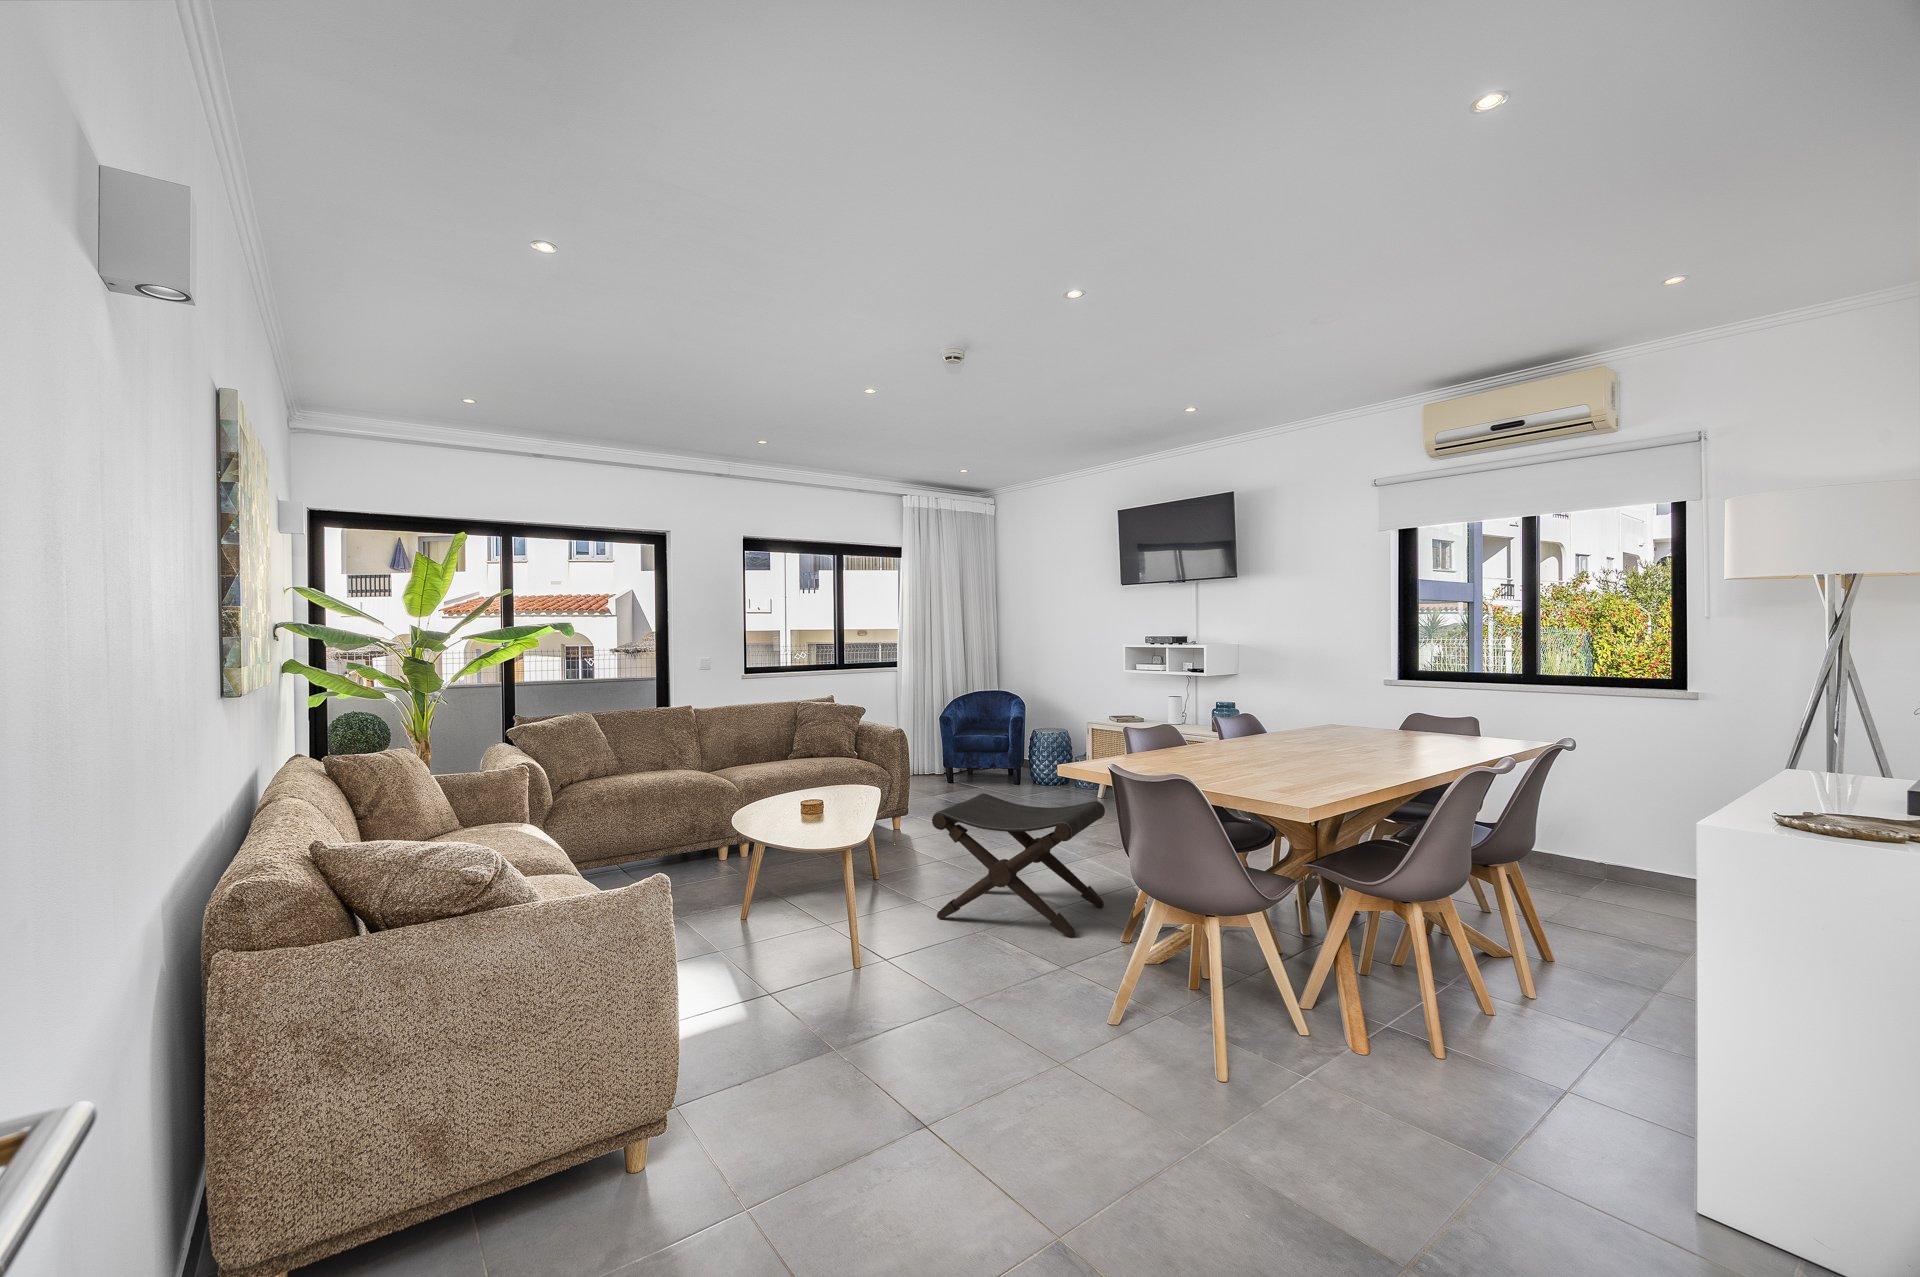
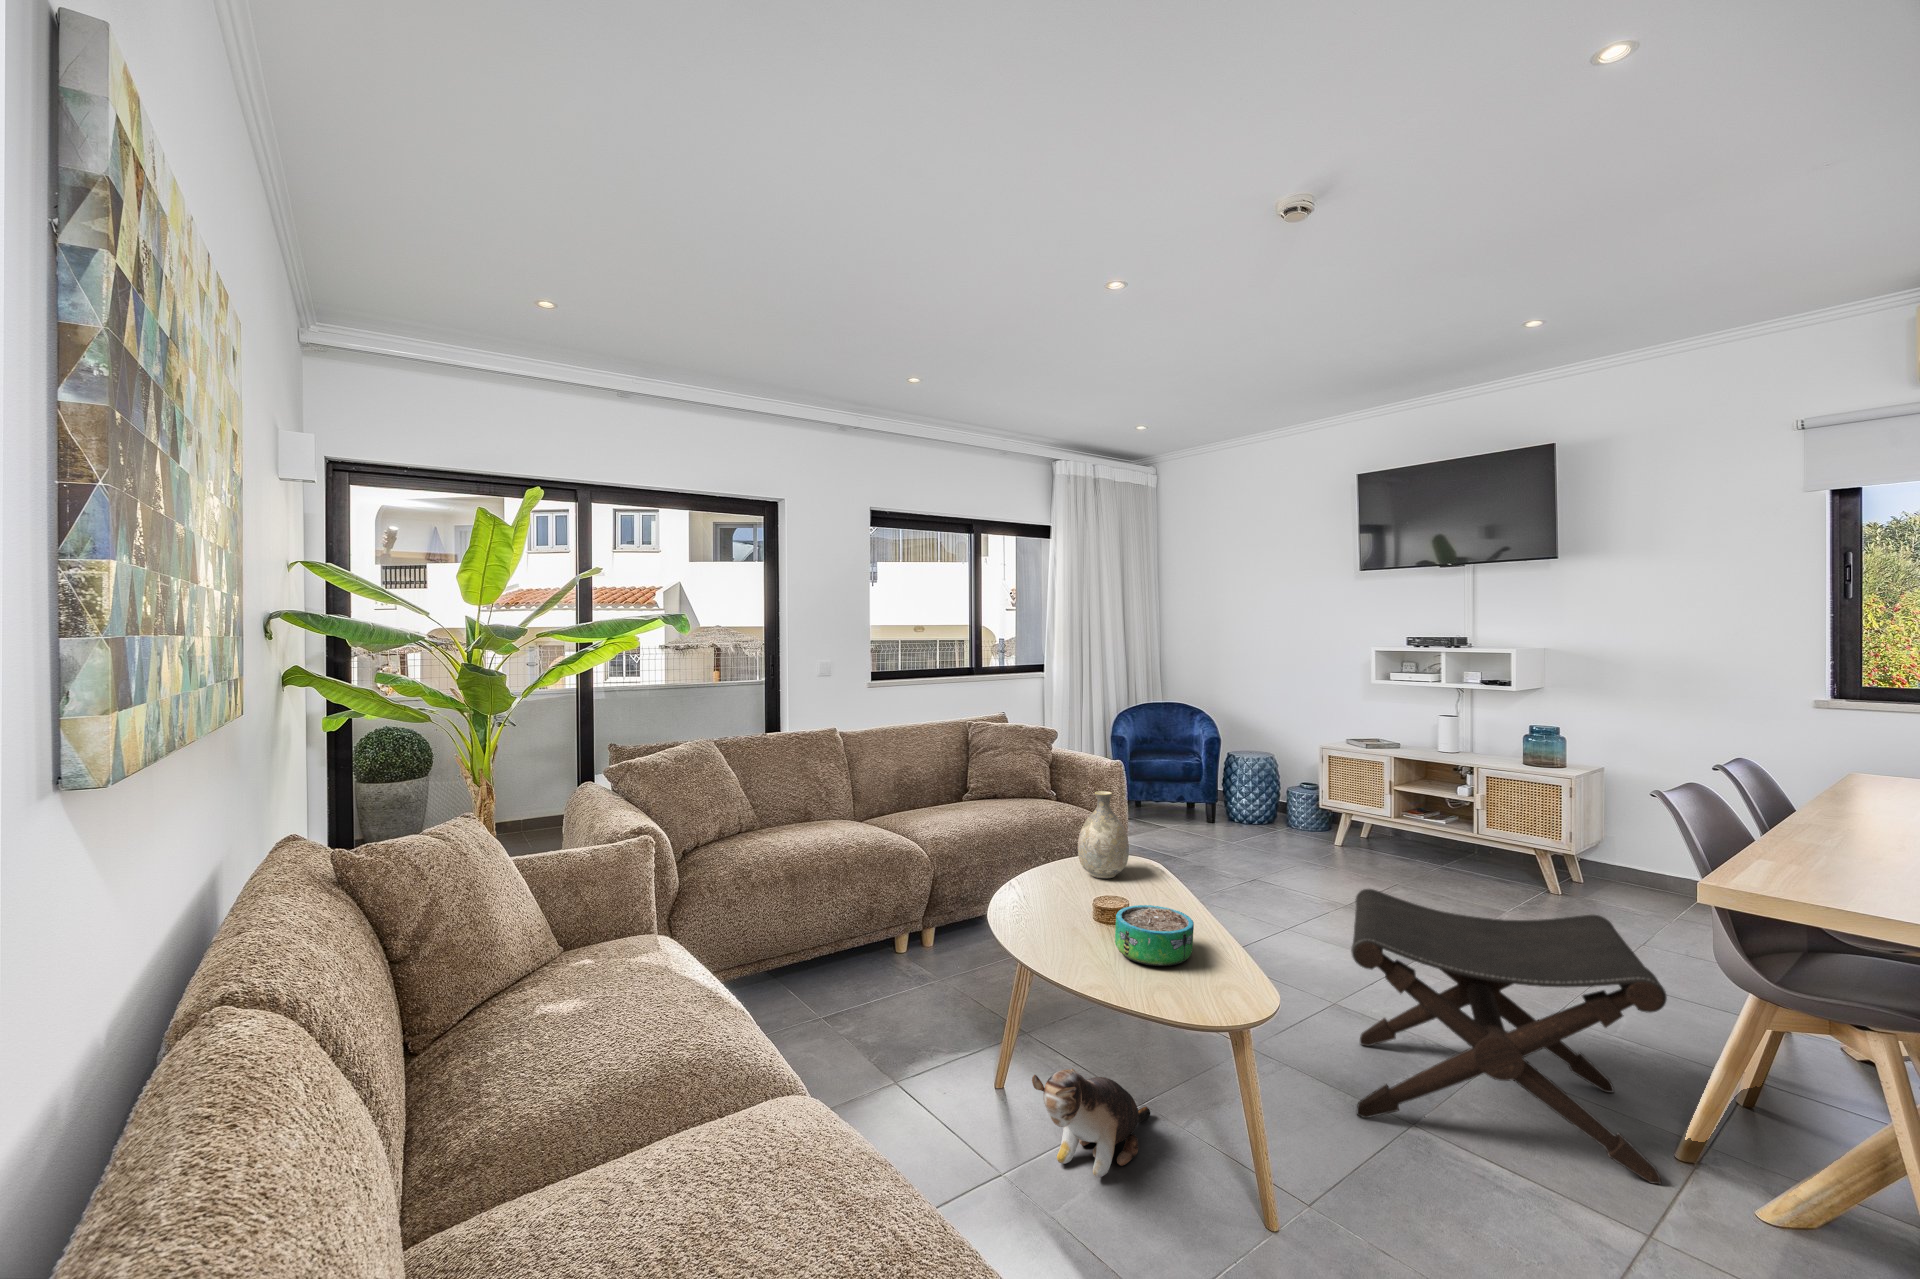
vase: none [813,737,847,793] -> present [1078,791,1129,878]
decorative bowl: none [790,796,836,826] -> present [1115,905,1194,966]
plush toy: none [722,881,815,940] -> present [1032,1069,1150,1177]

